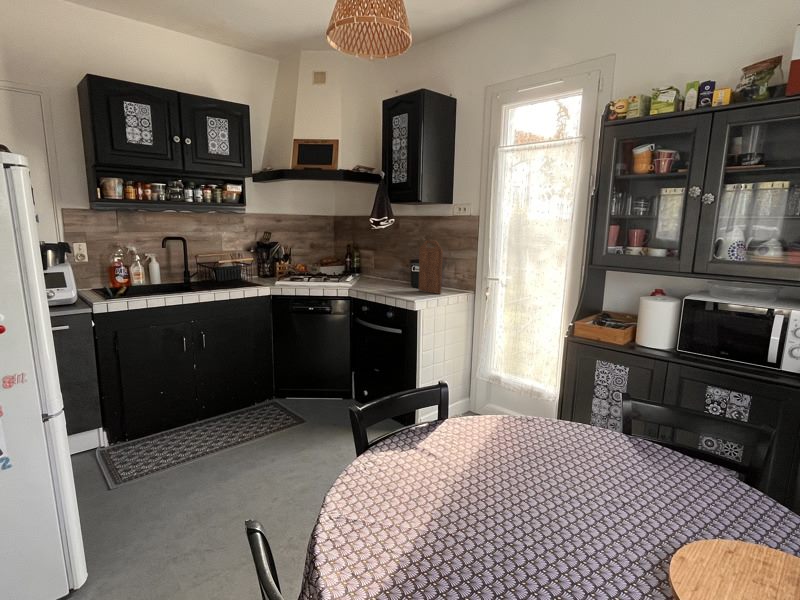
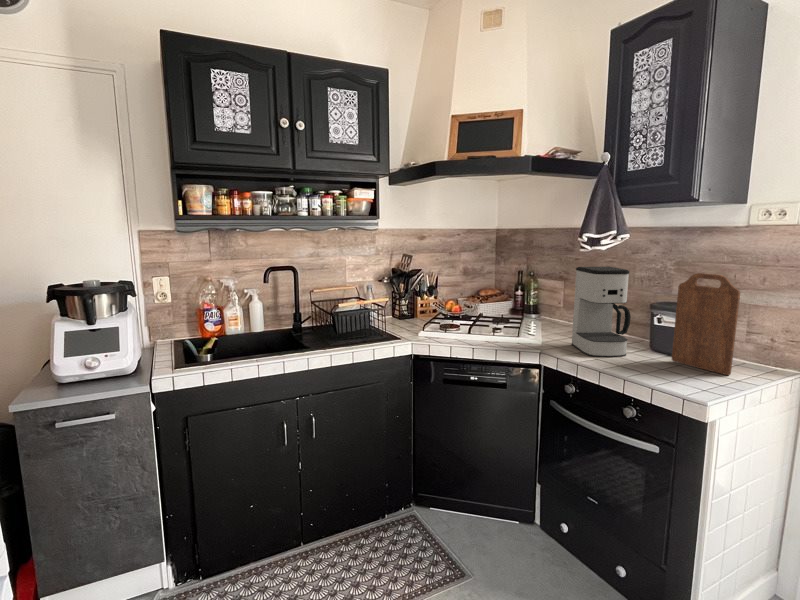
coffee maker: none [370,238,401,290] -> present [571,266,631,357]

